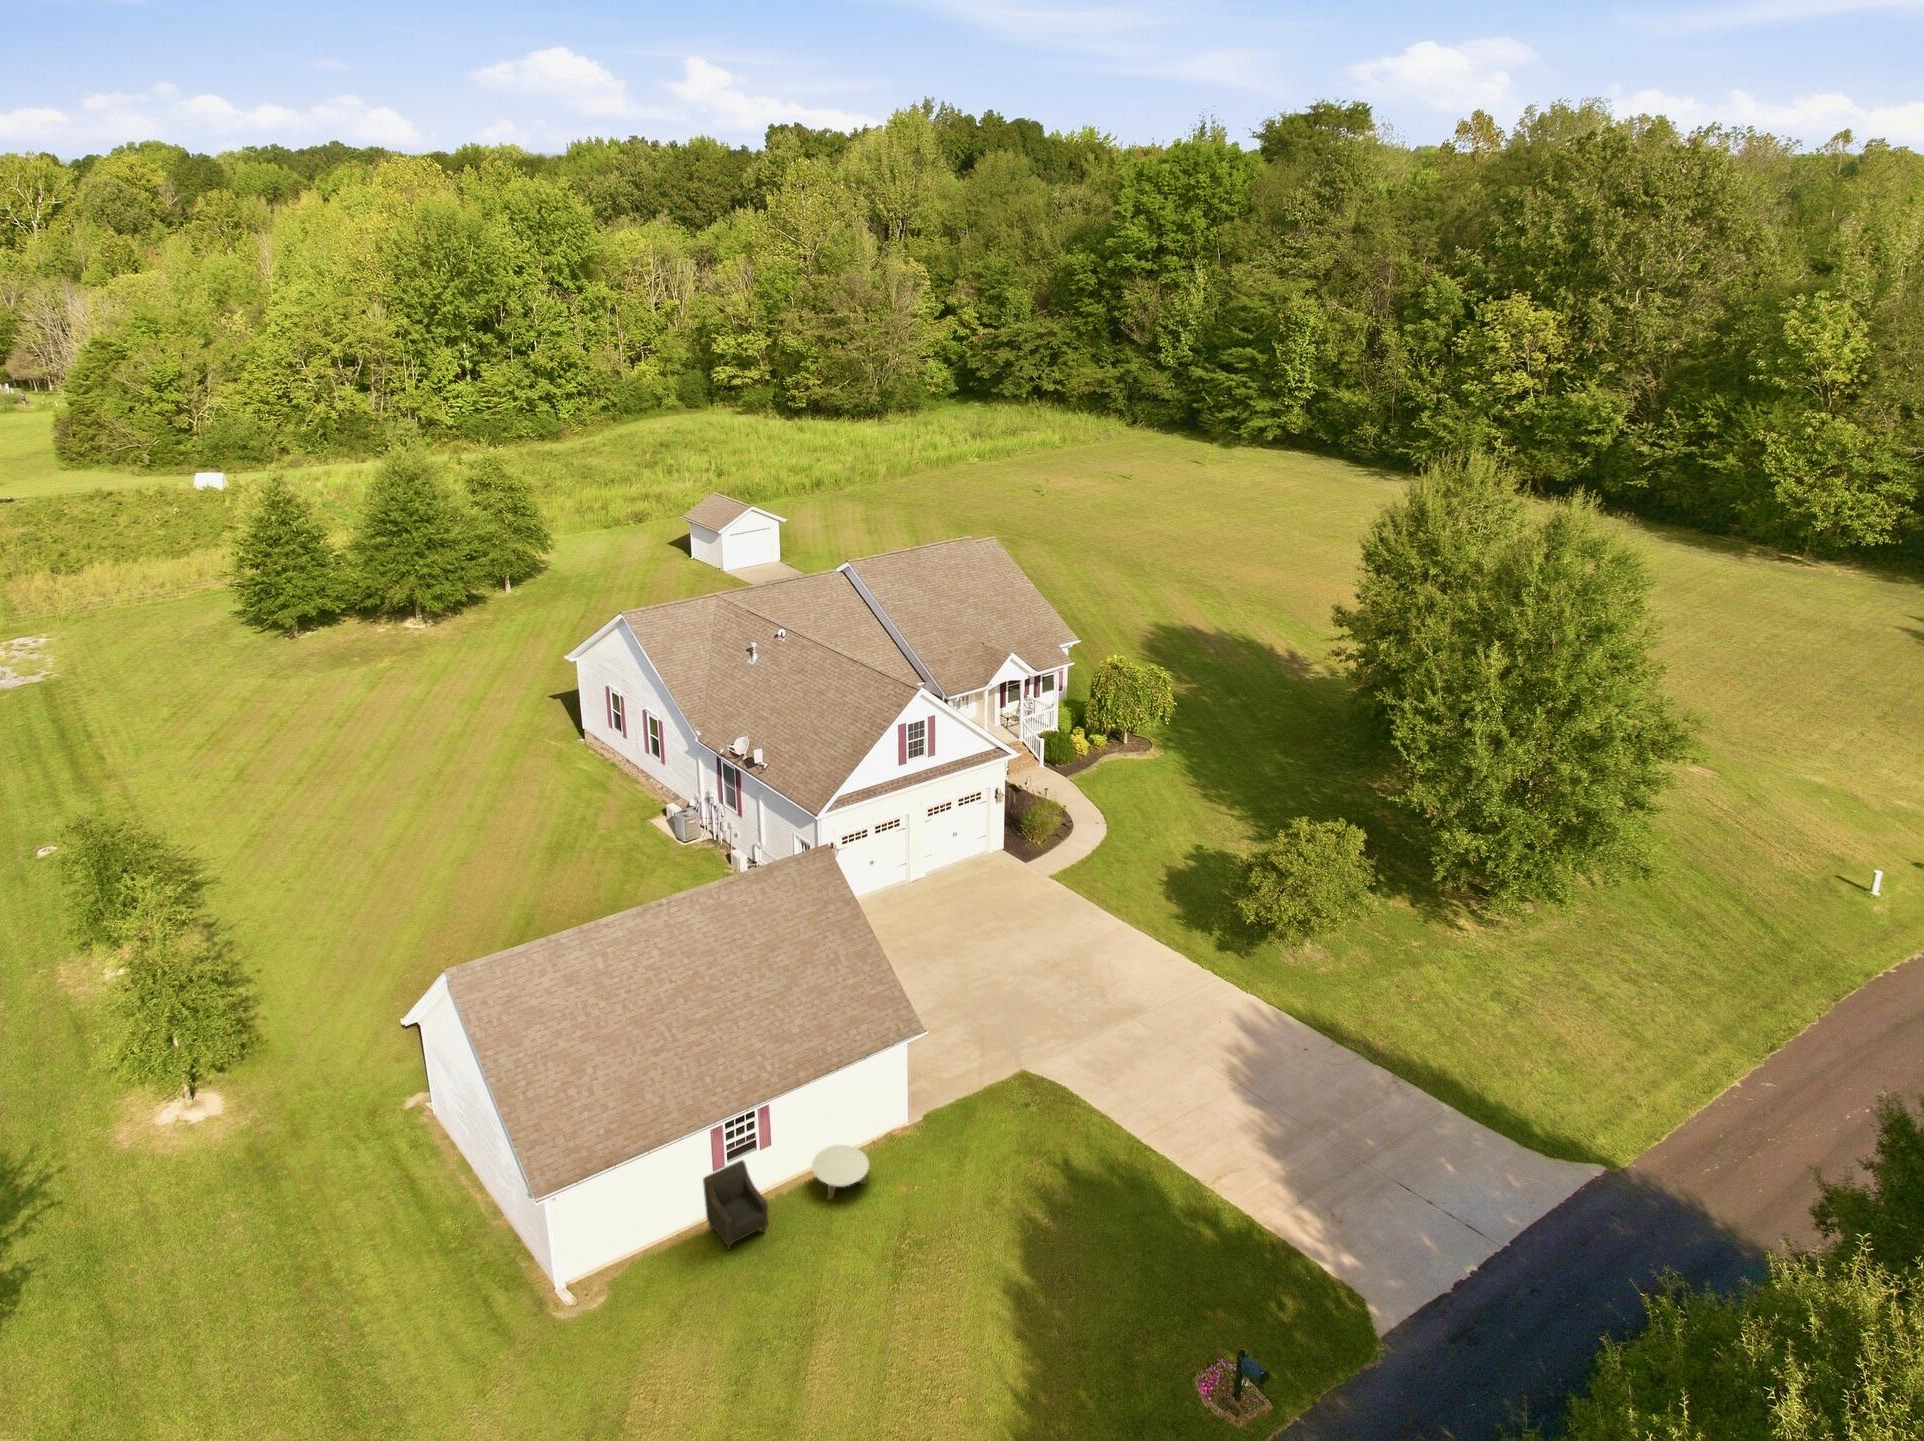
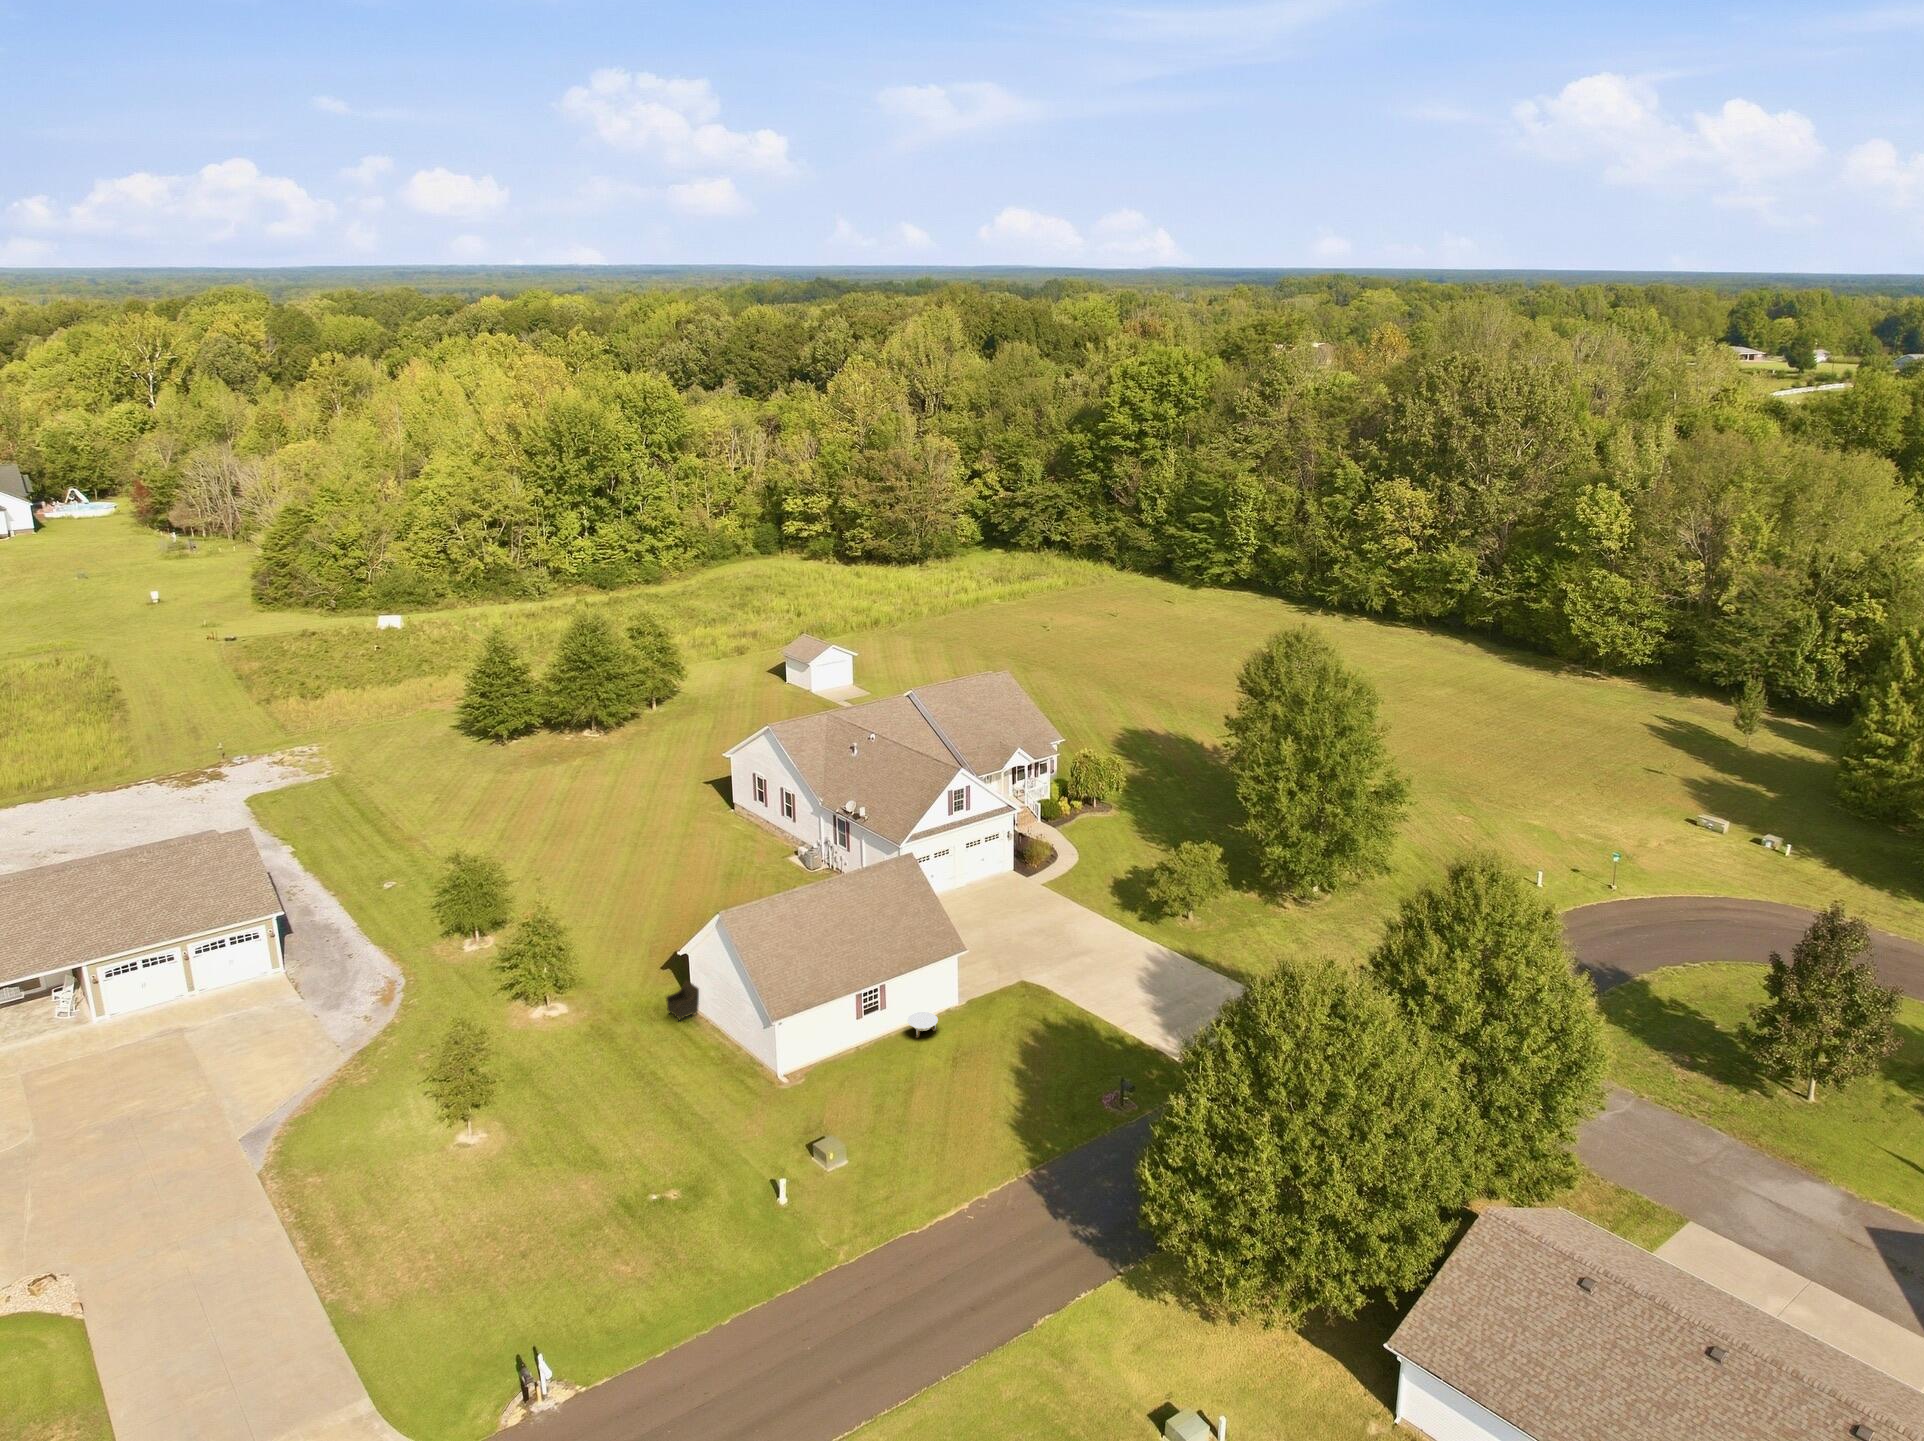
chair: present [703,1160,768,1250] -> present [666,981,699,1021]

